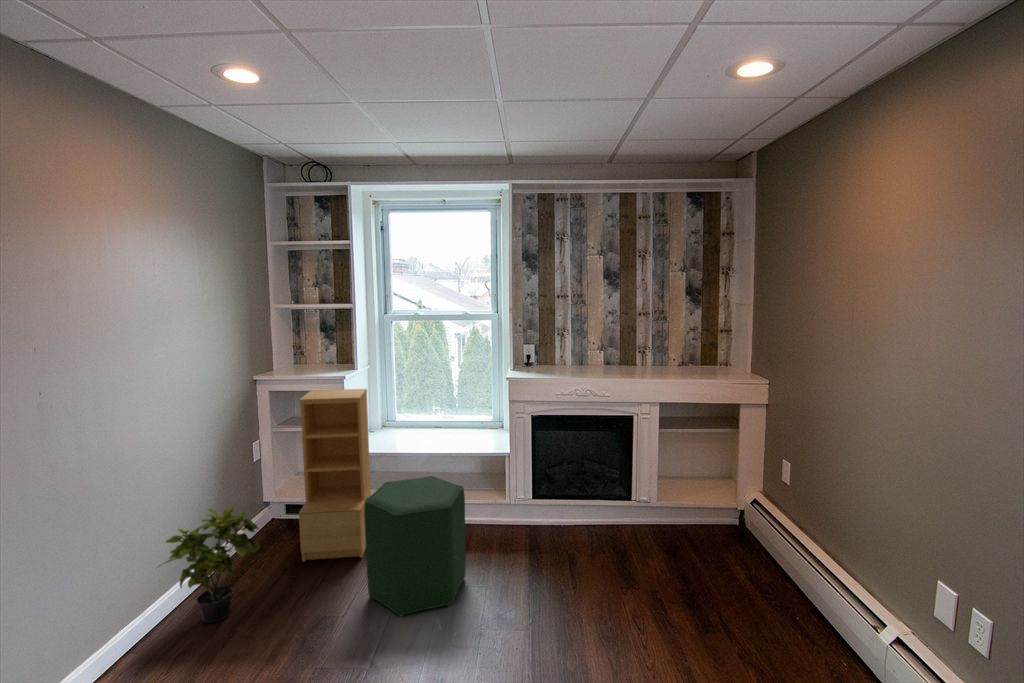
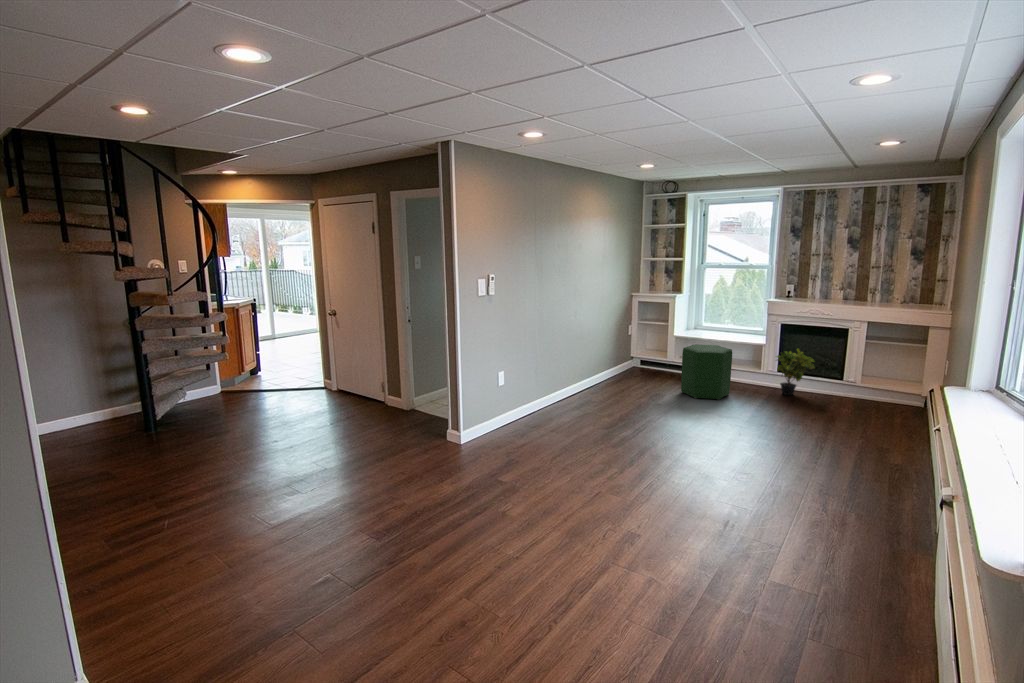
bookshelf: present [299,389,371,561] -> none [650,302,688,383]
potted plant: present [158,507,260,623] -> present [776,349,815,395]

